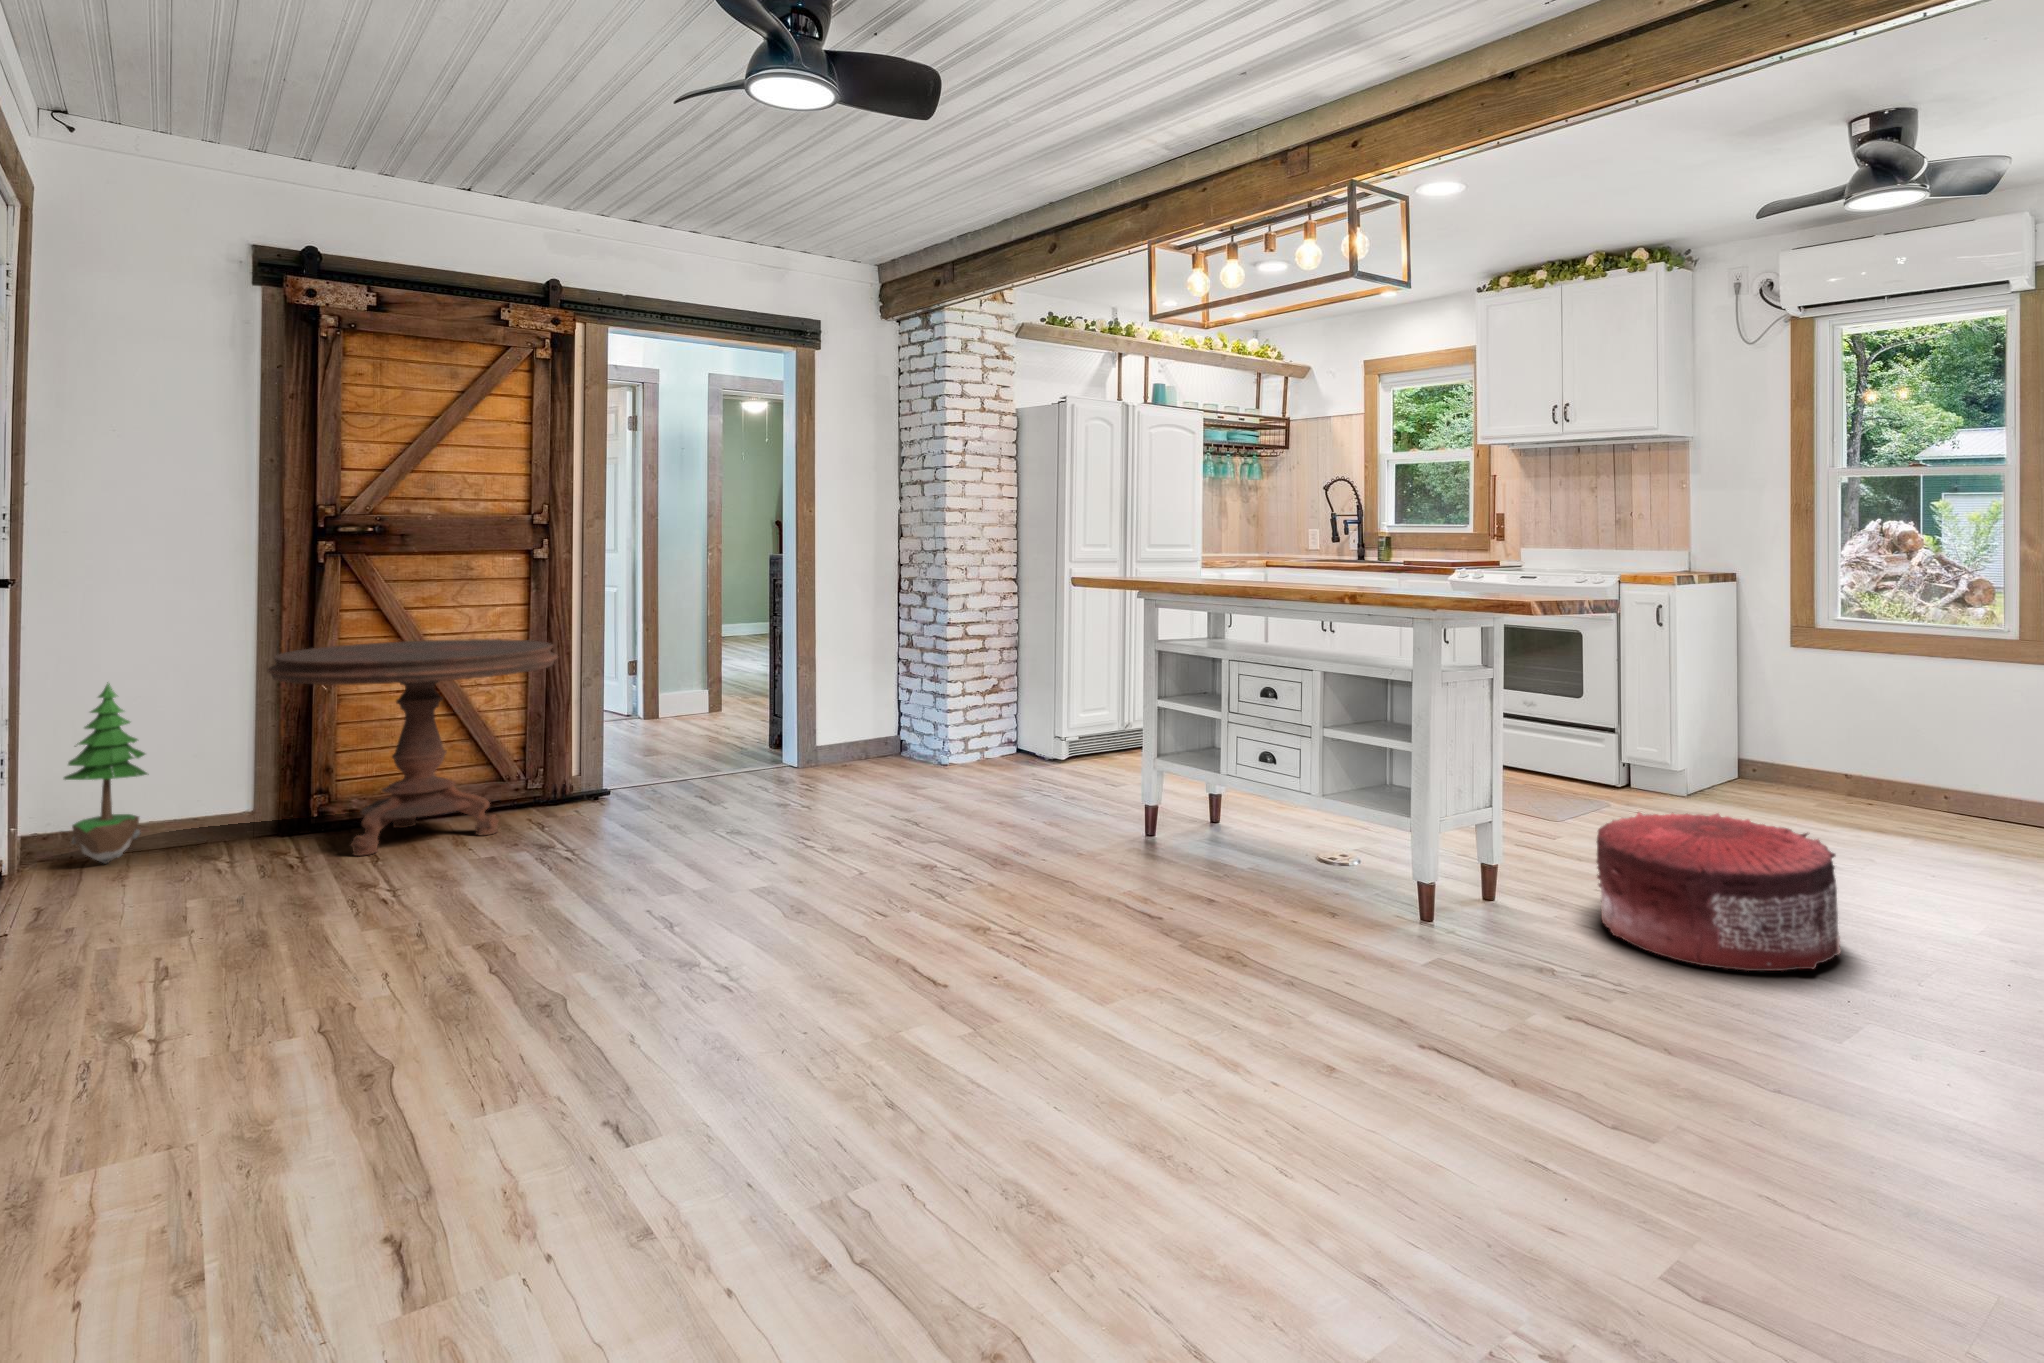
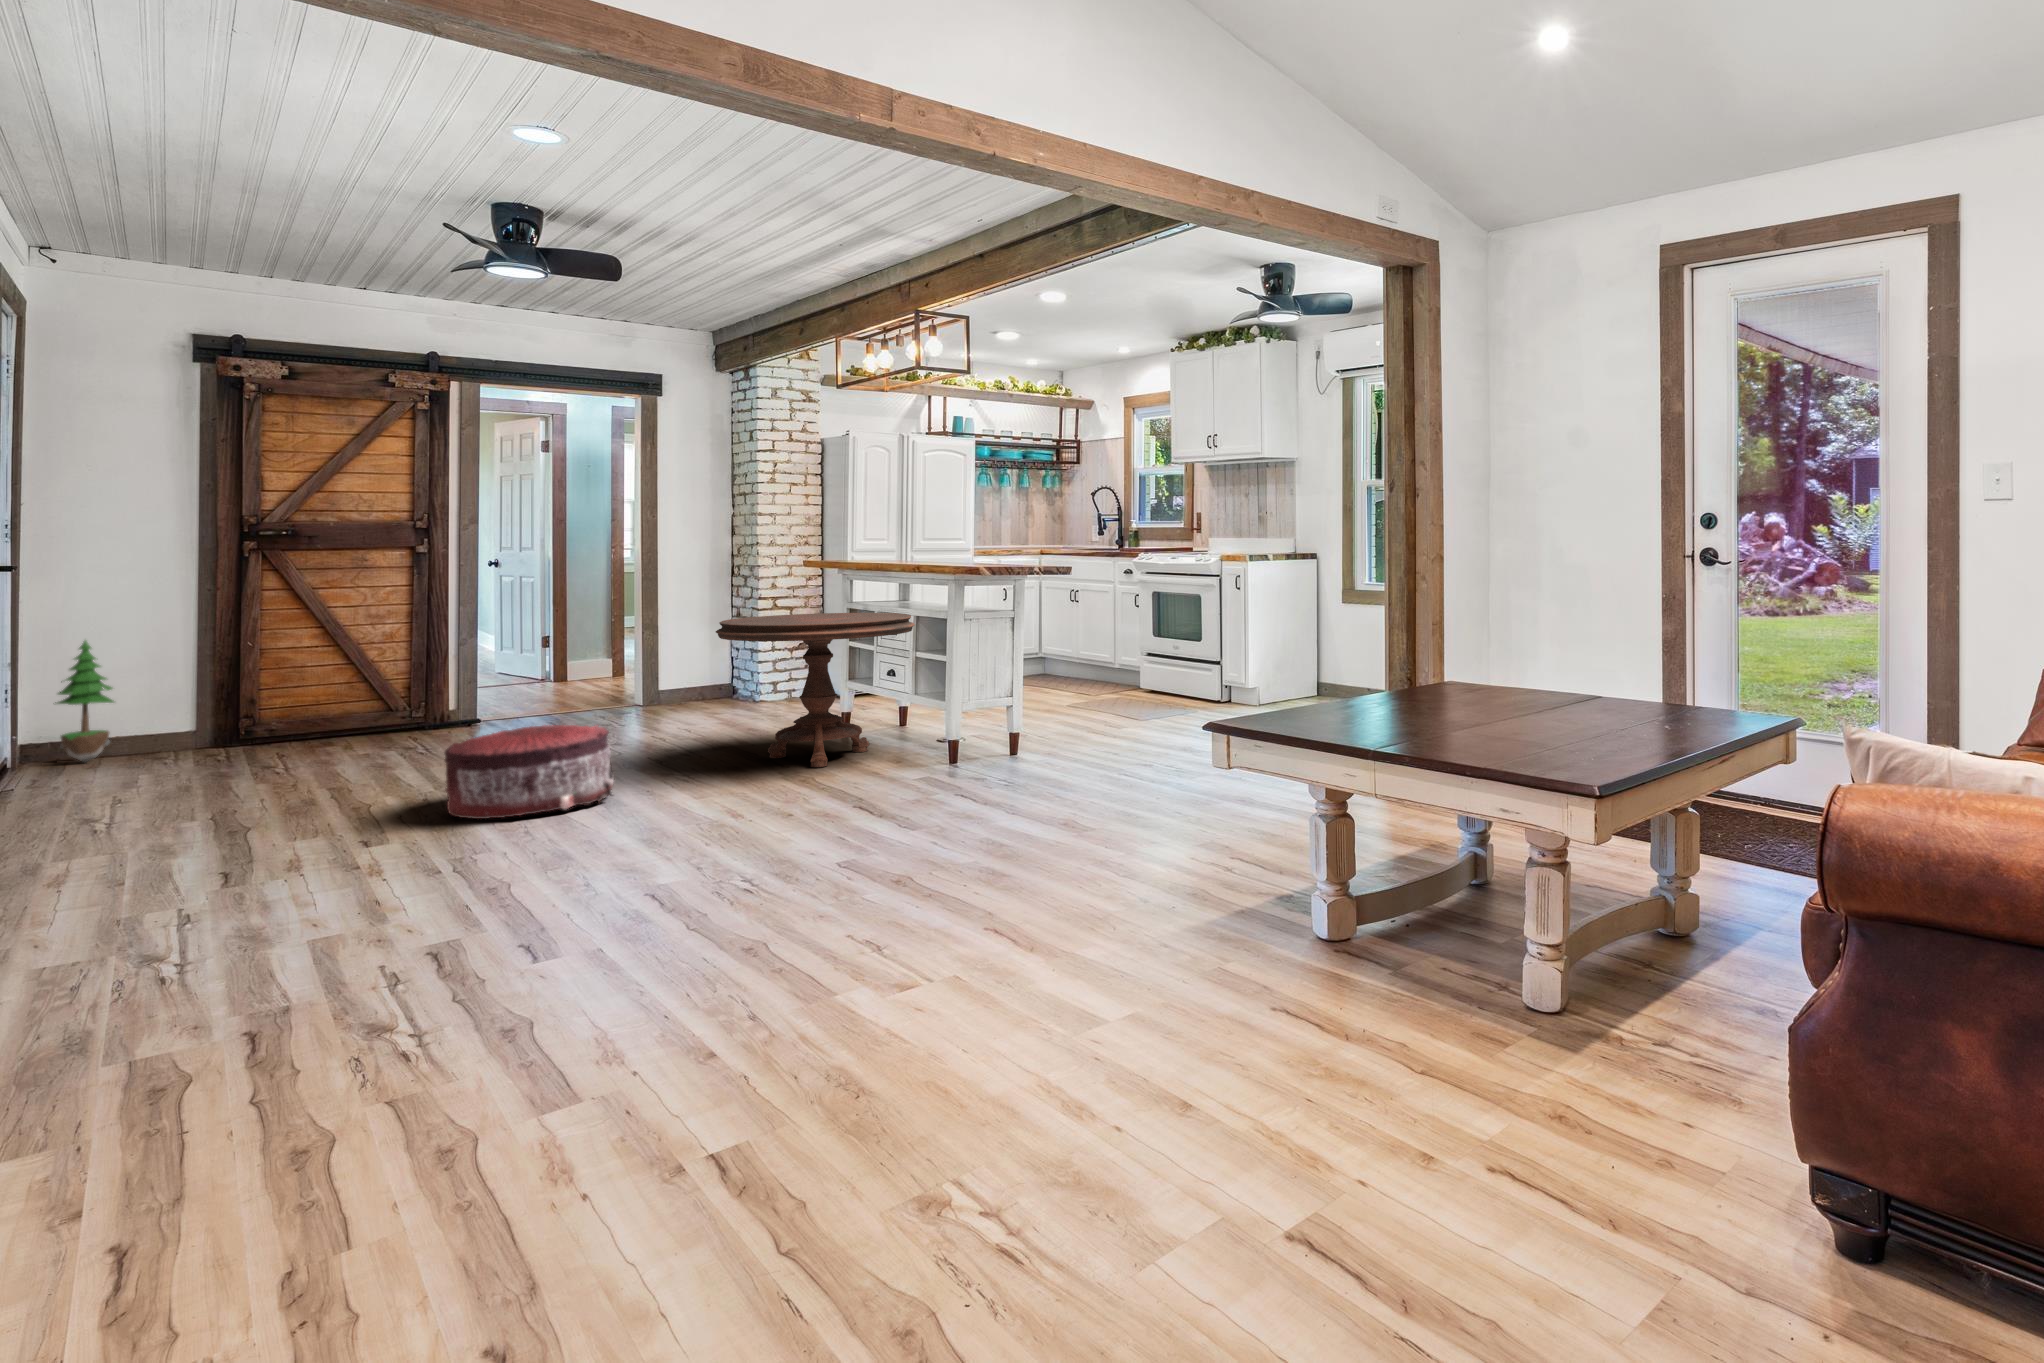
side table: present [267,639,558,856] -> present [716,613,915,767]
pouf: present [1597,813,1841,971] -> present [444,725,614,819]

